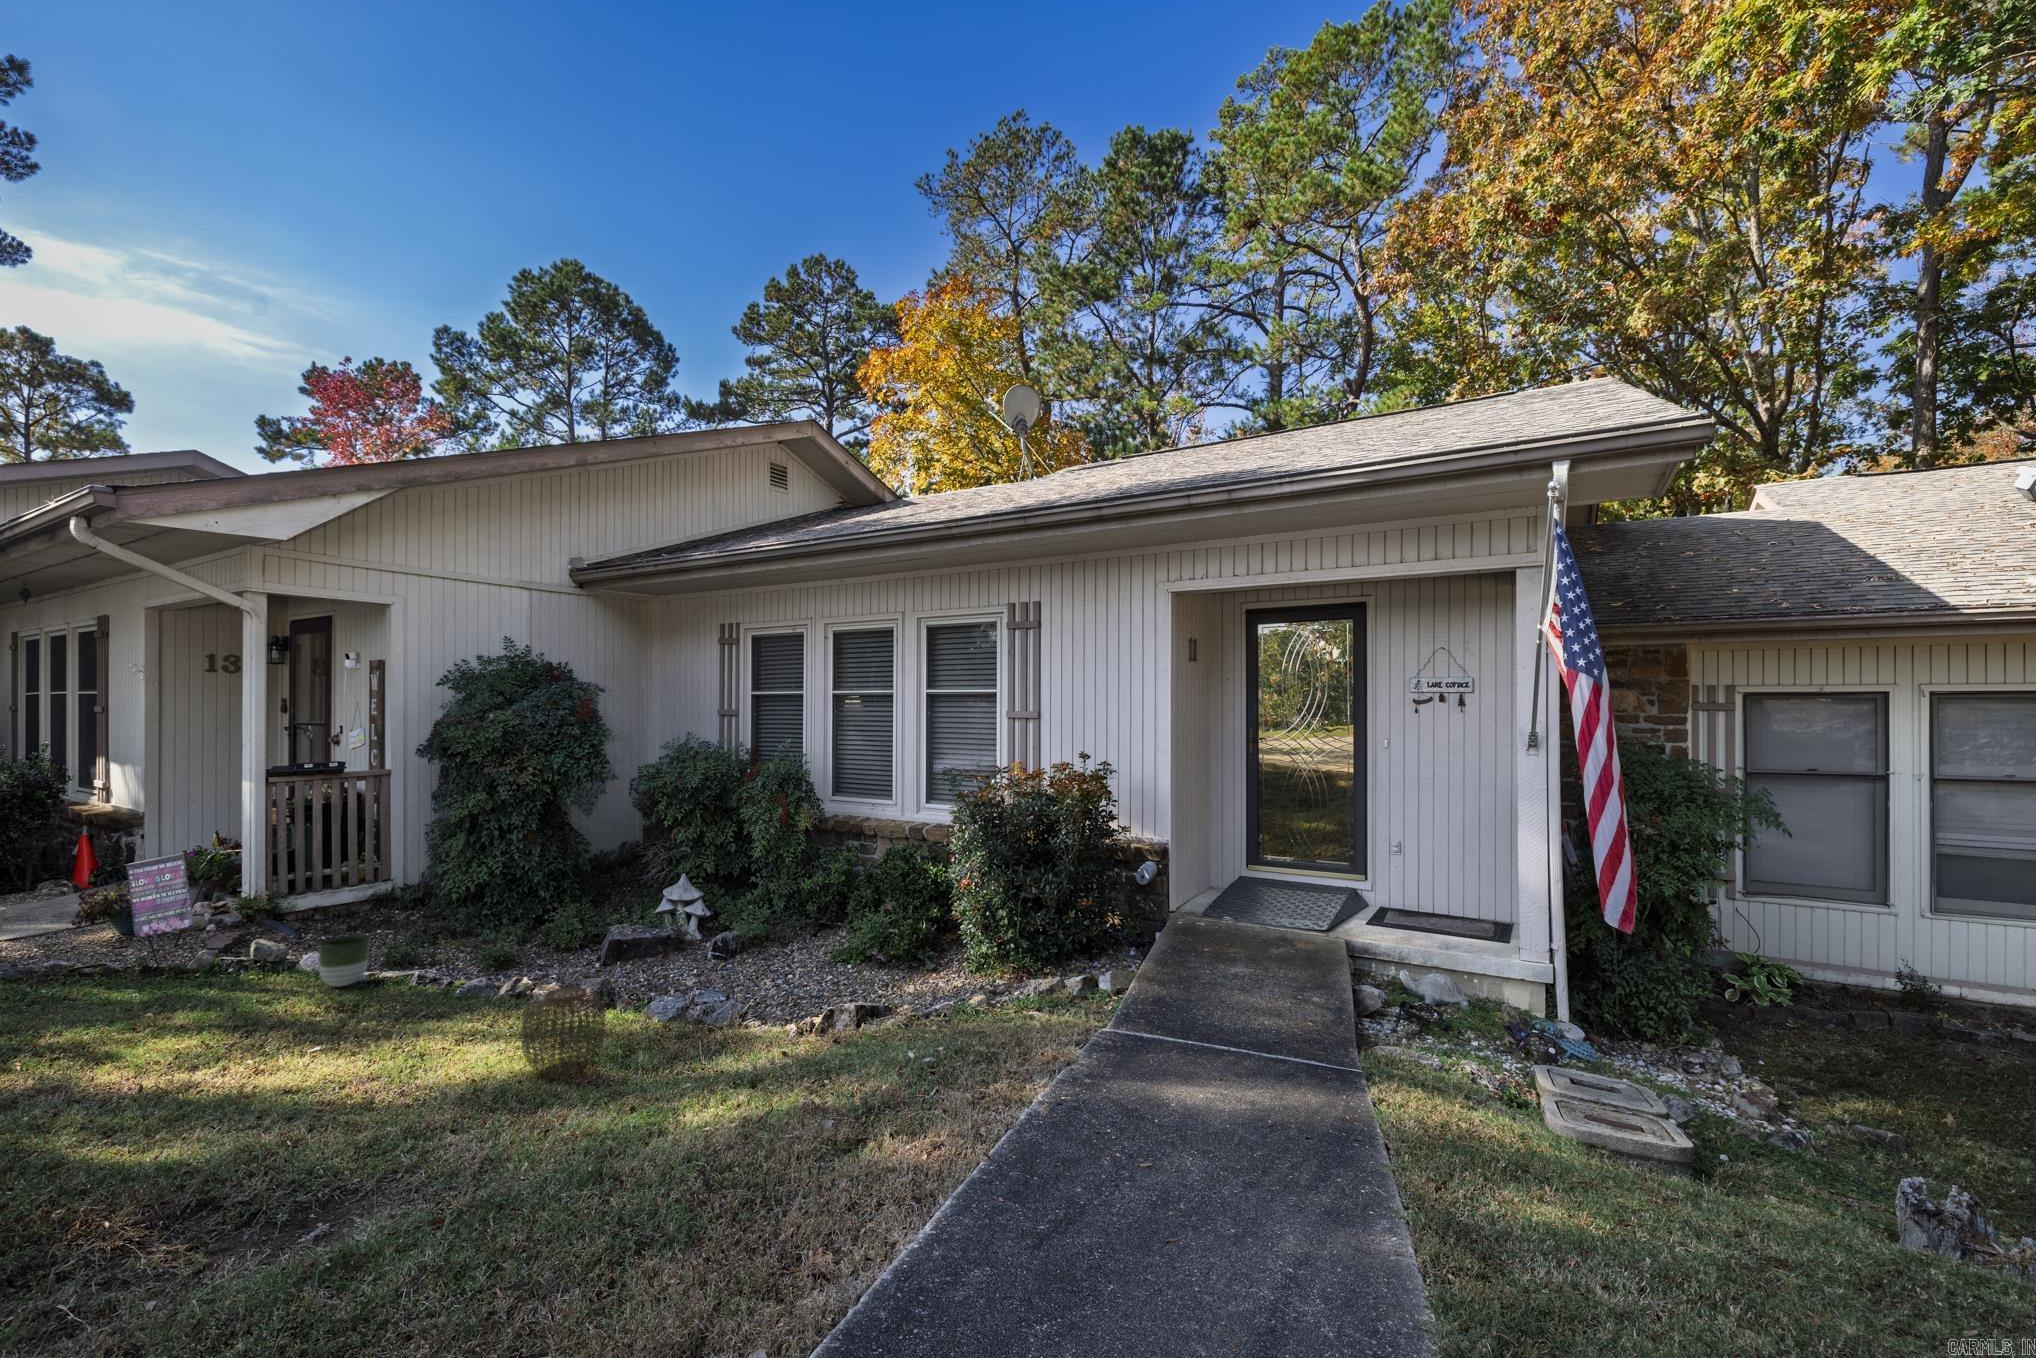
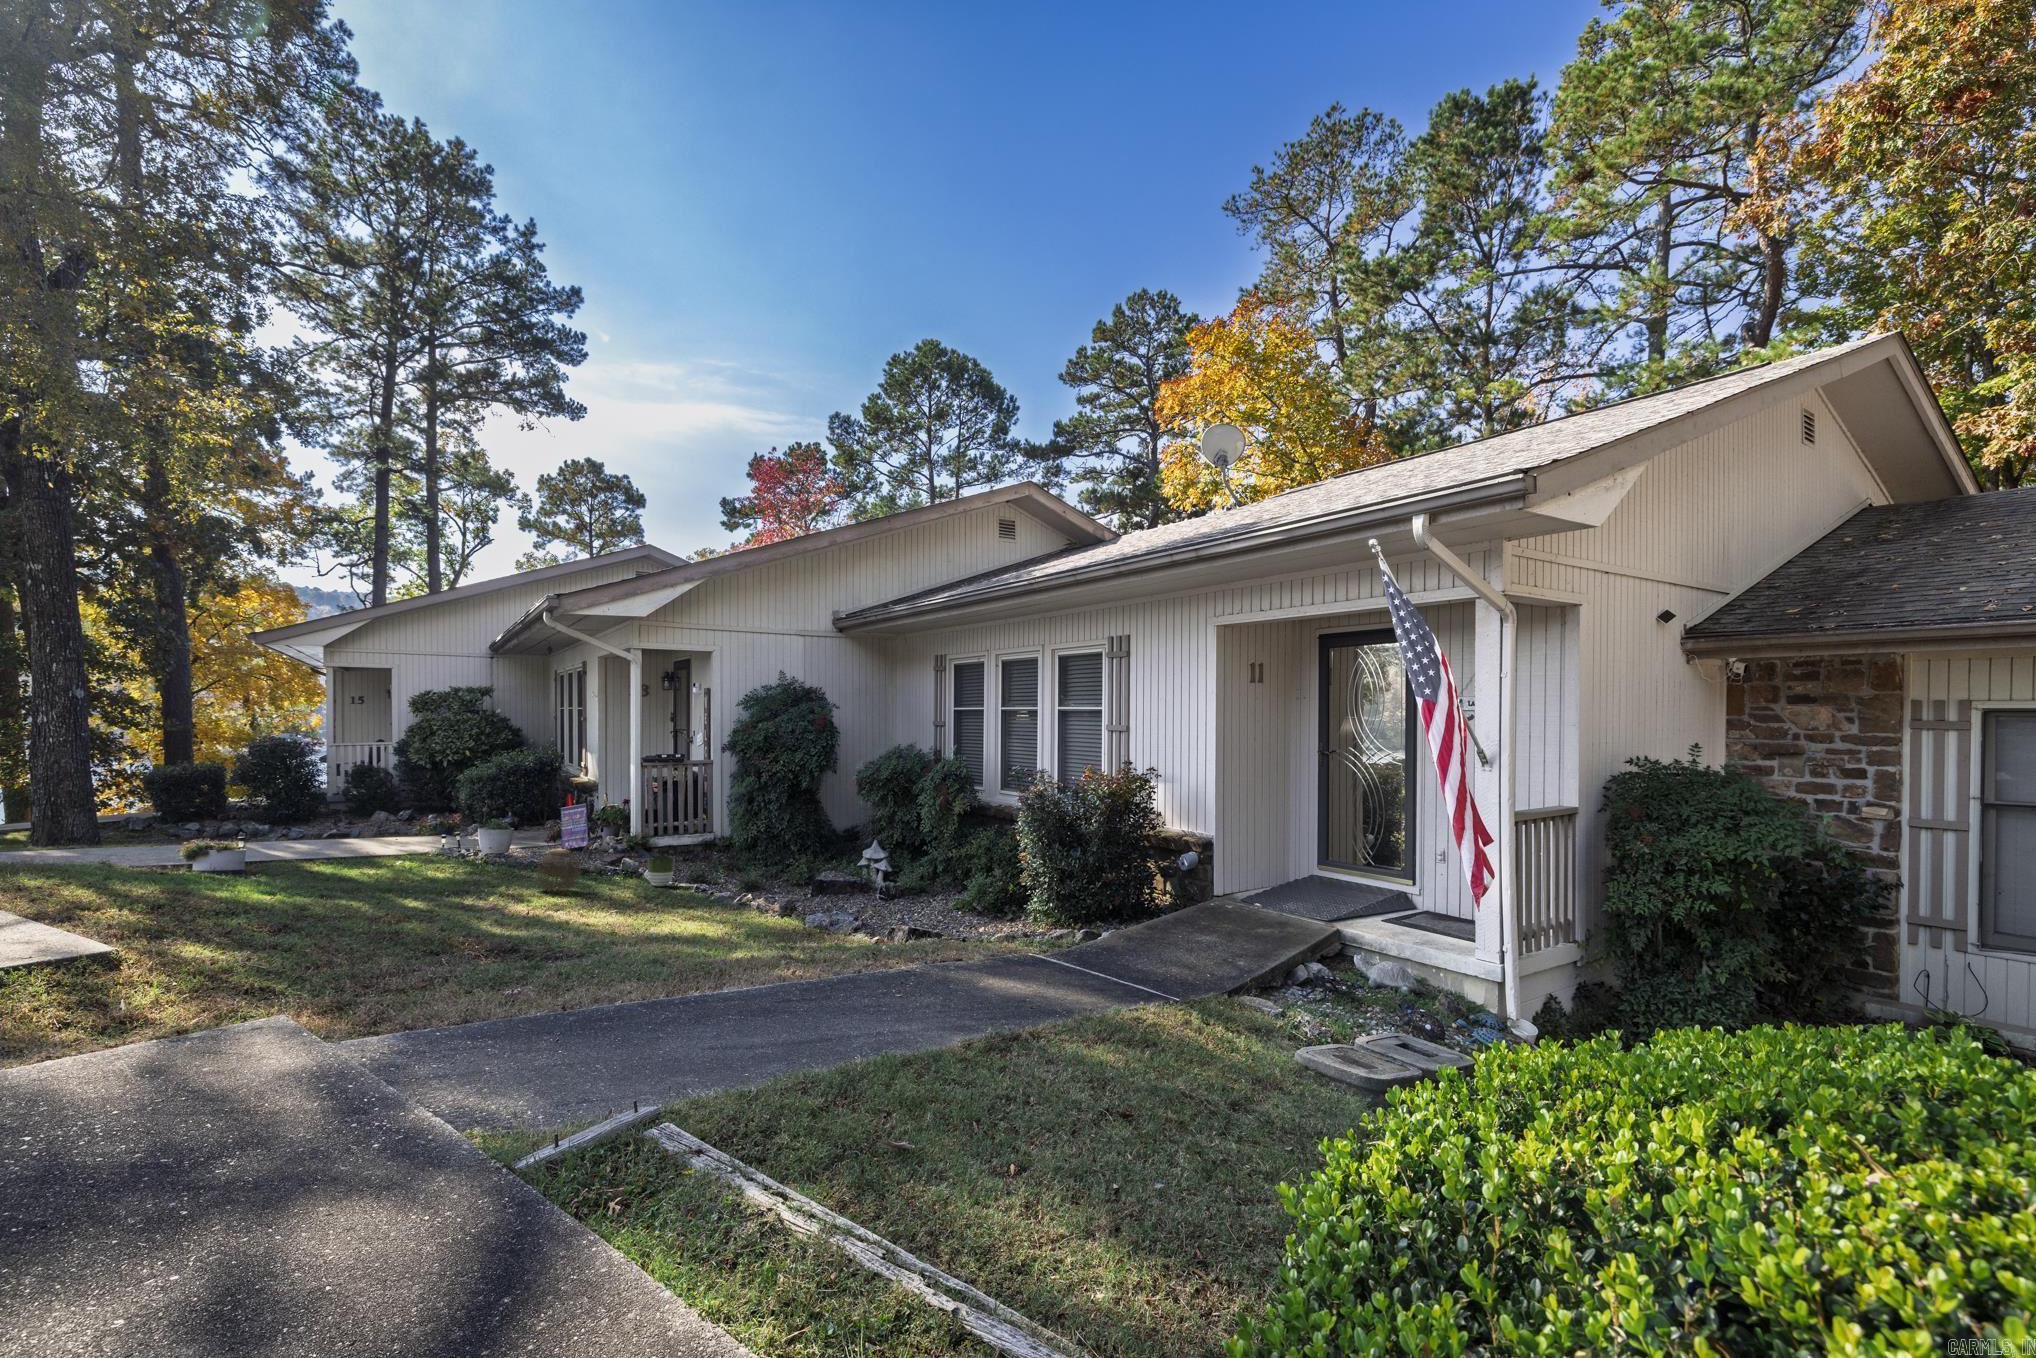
woven basket: present [521,986,606,1077] -> present [537,850,580,892]

